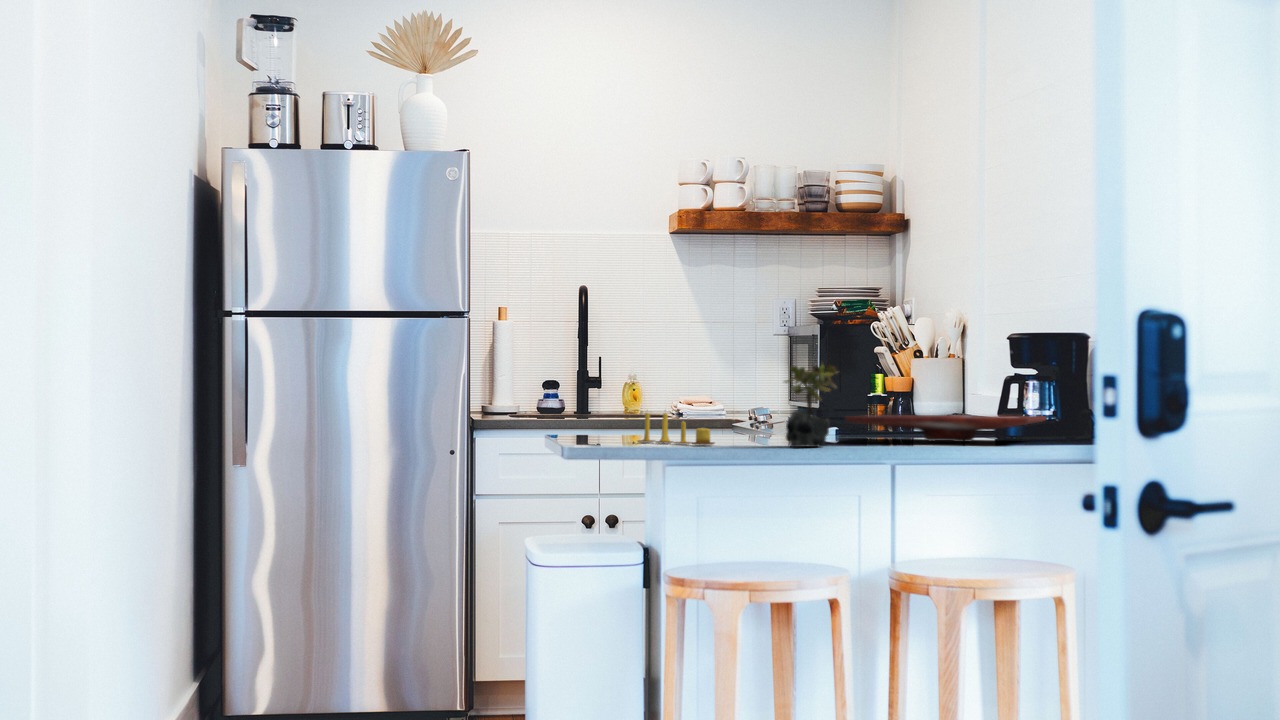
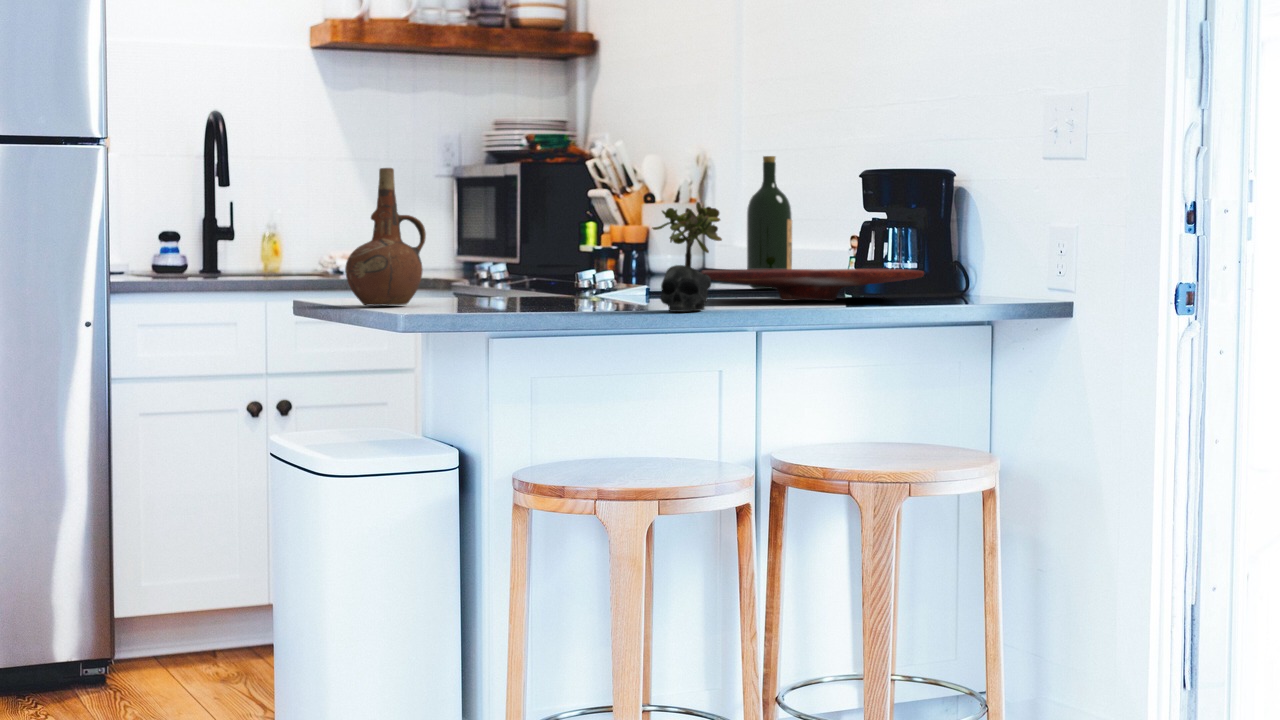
wine bottle: none [958,319,997,432] -> present [747,156,792,289]
ceramic pitcher: none [587,335,648,438] -> present [345,168,426,306]
candle: present [638,413,714,445] -> none [436,266,561,311]

